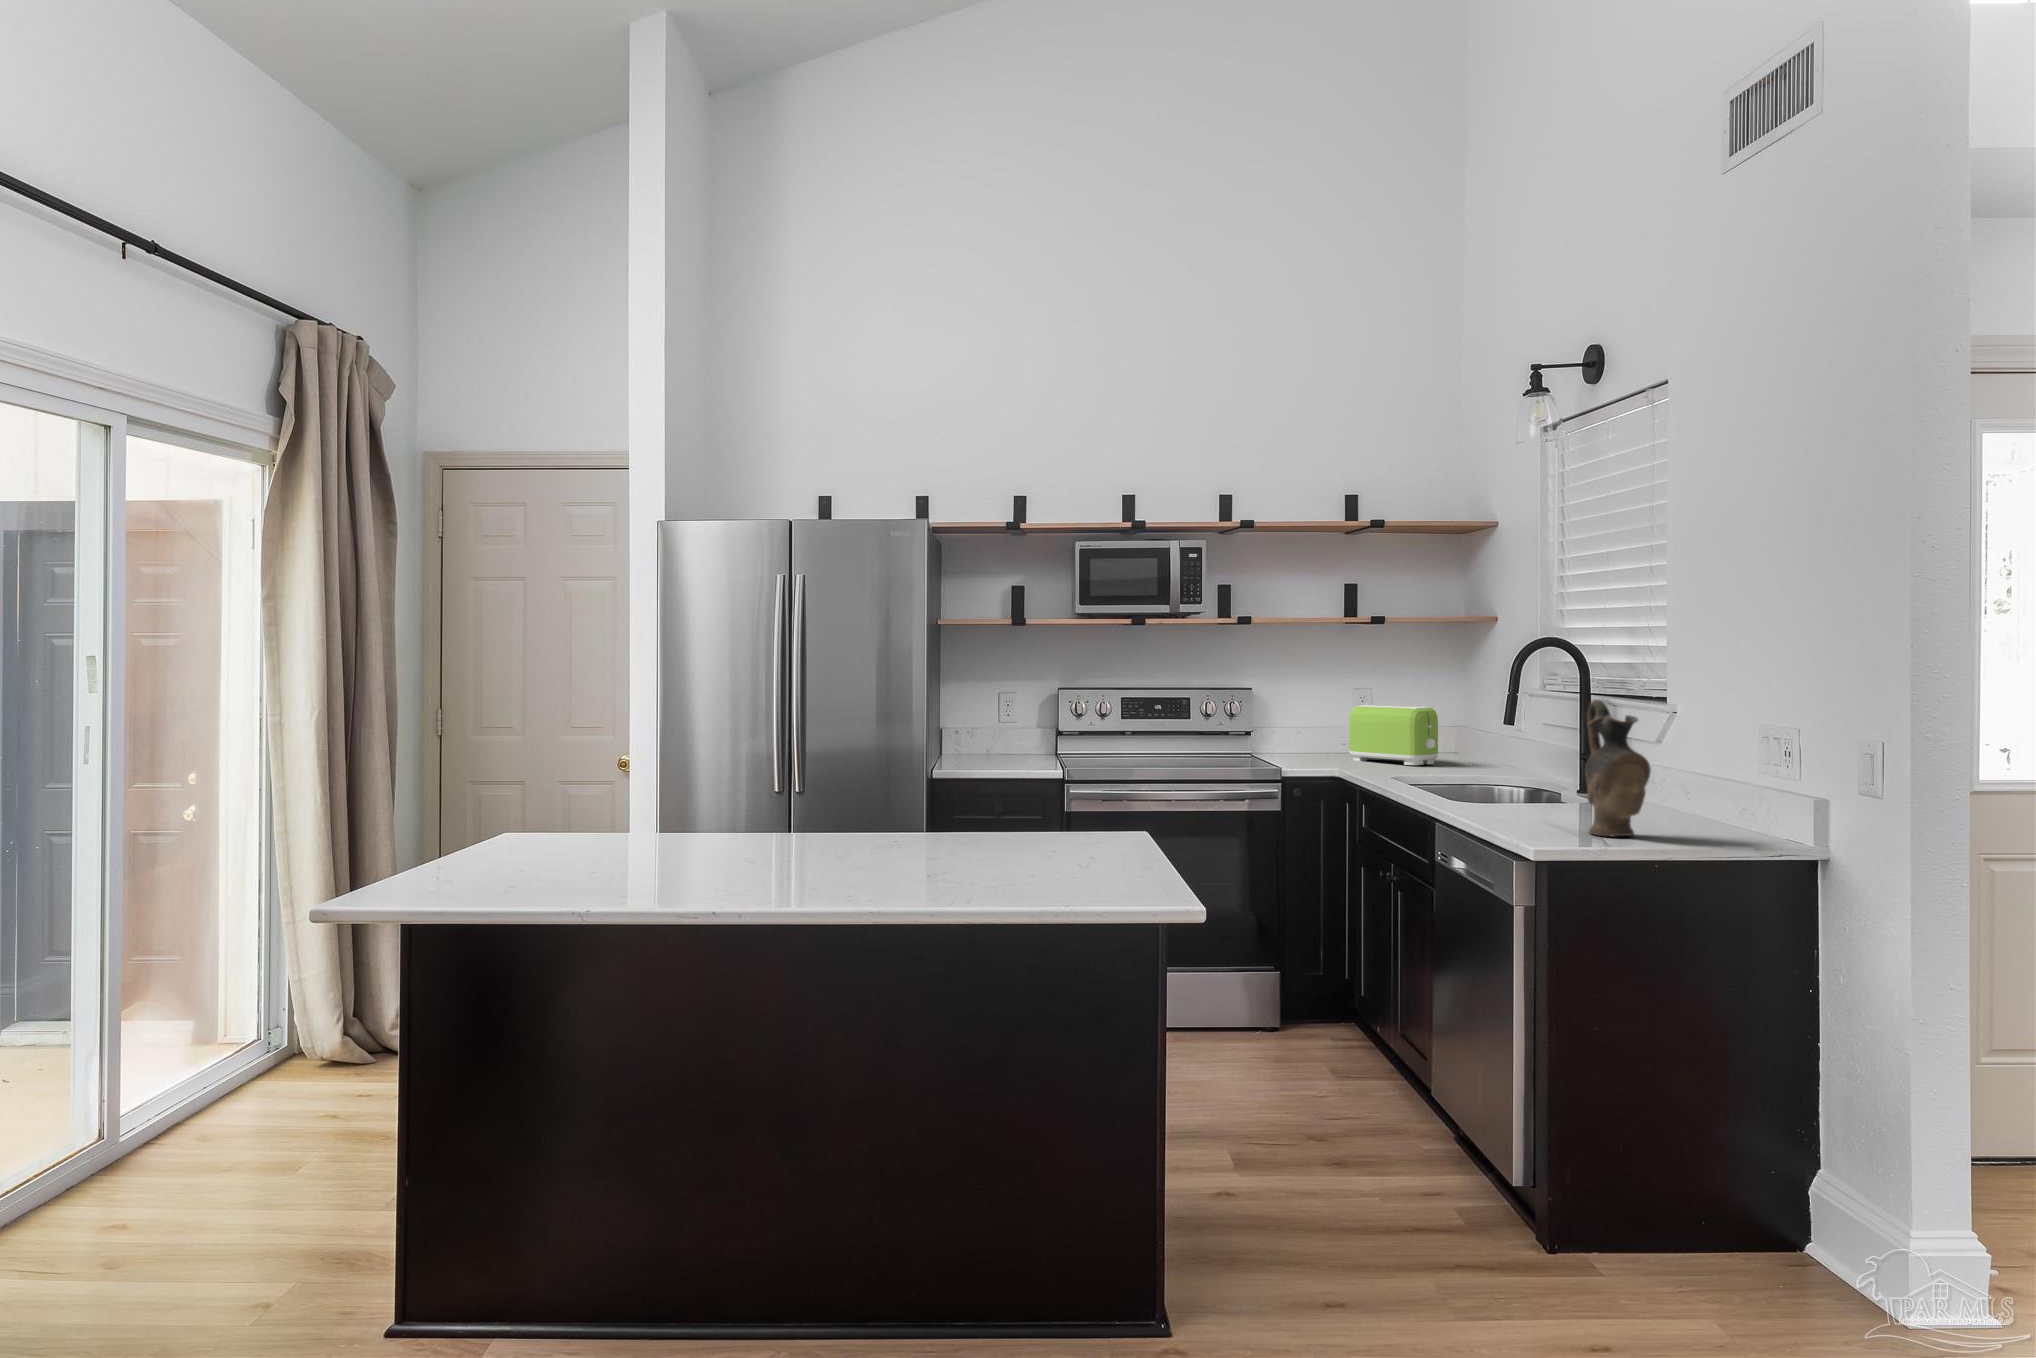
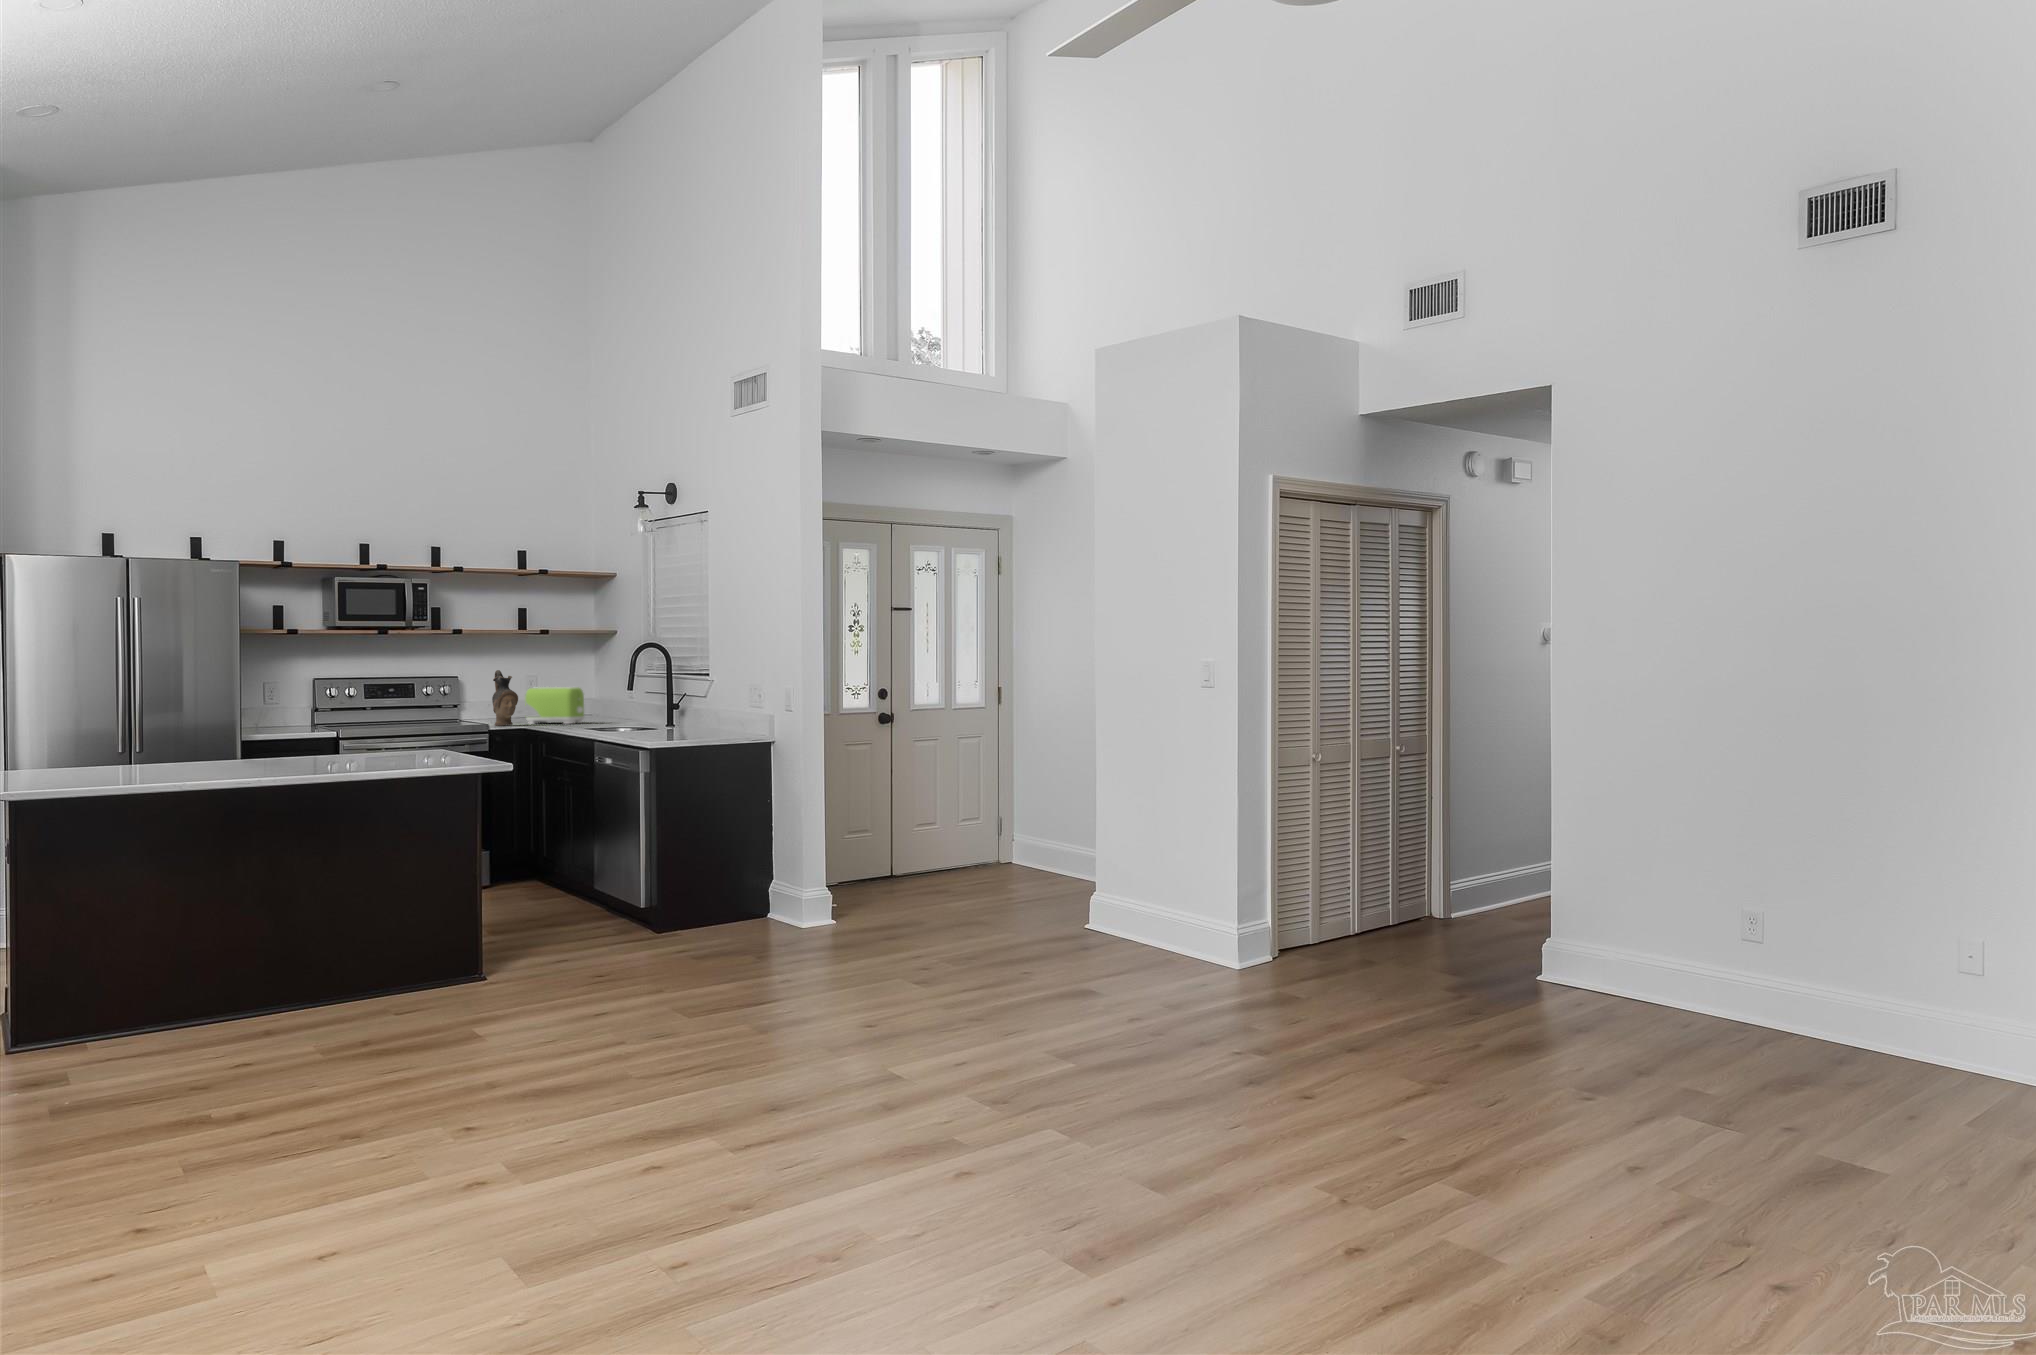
ceramic pitcher: present [1585,700,1651,836] -> present [492,670,518,726]

